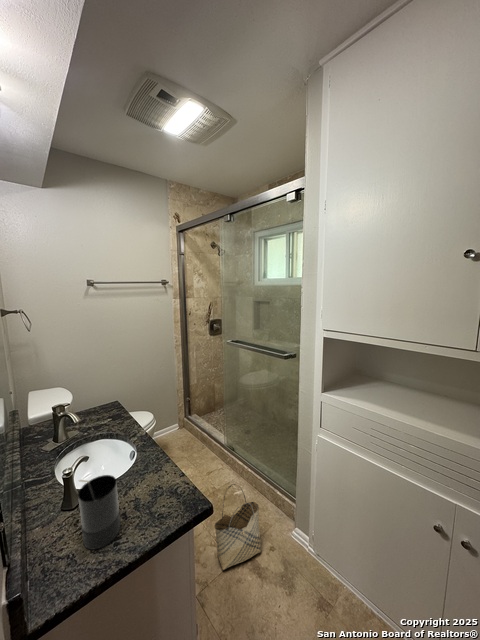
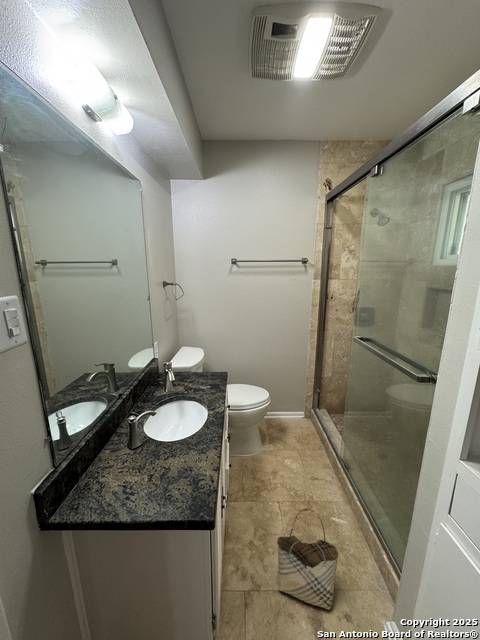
candle: present [78,475,121,549] -> none [110,430,145,493]

